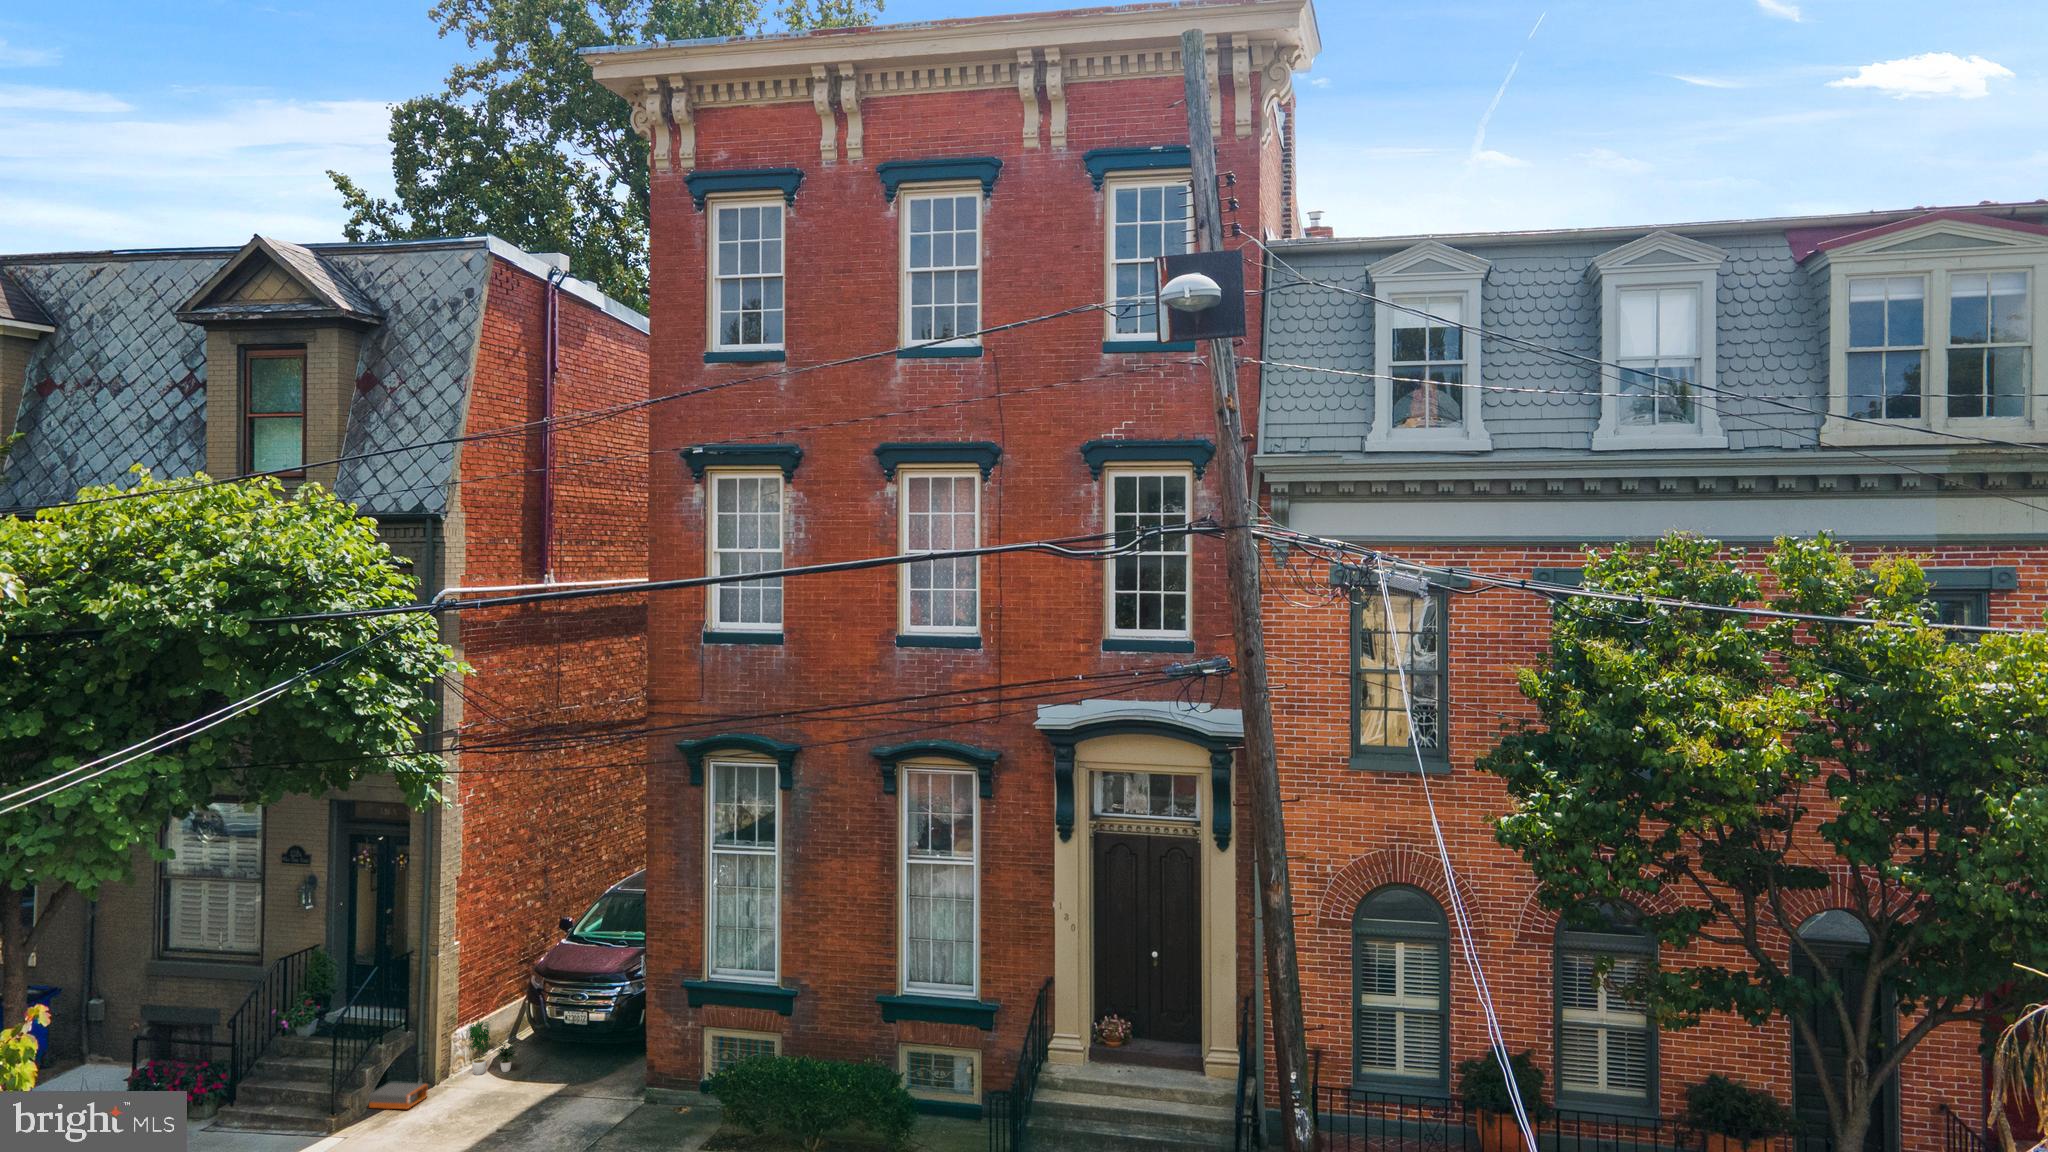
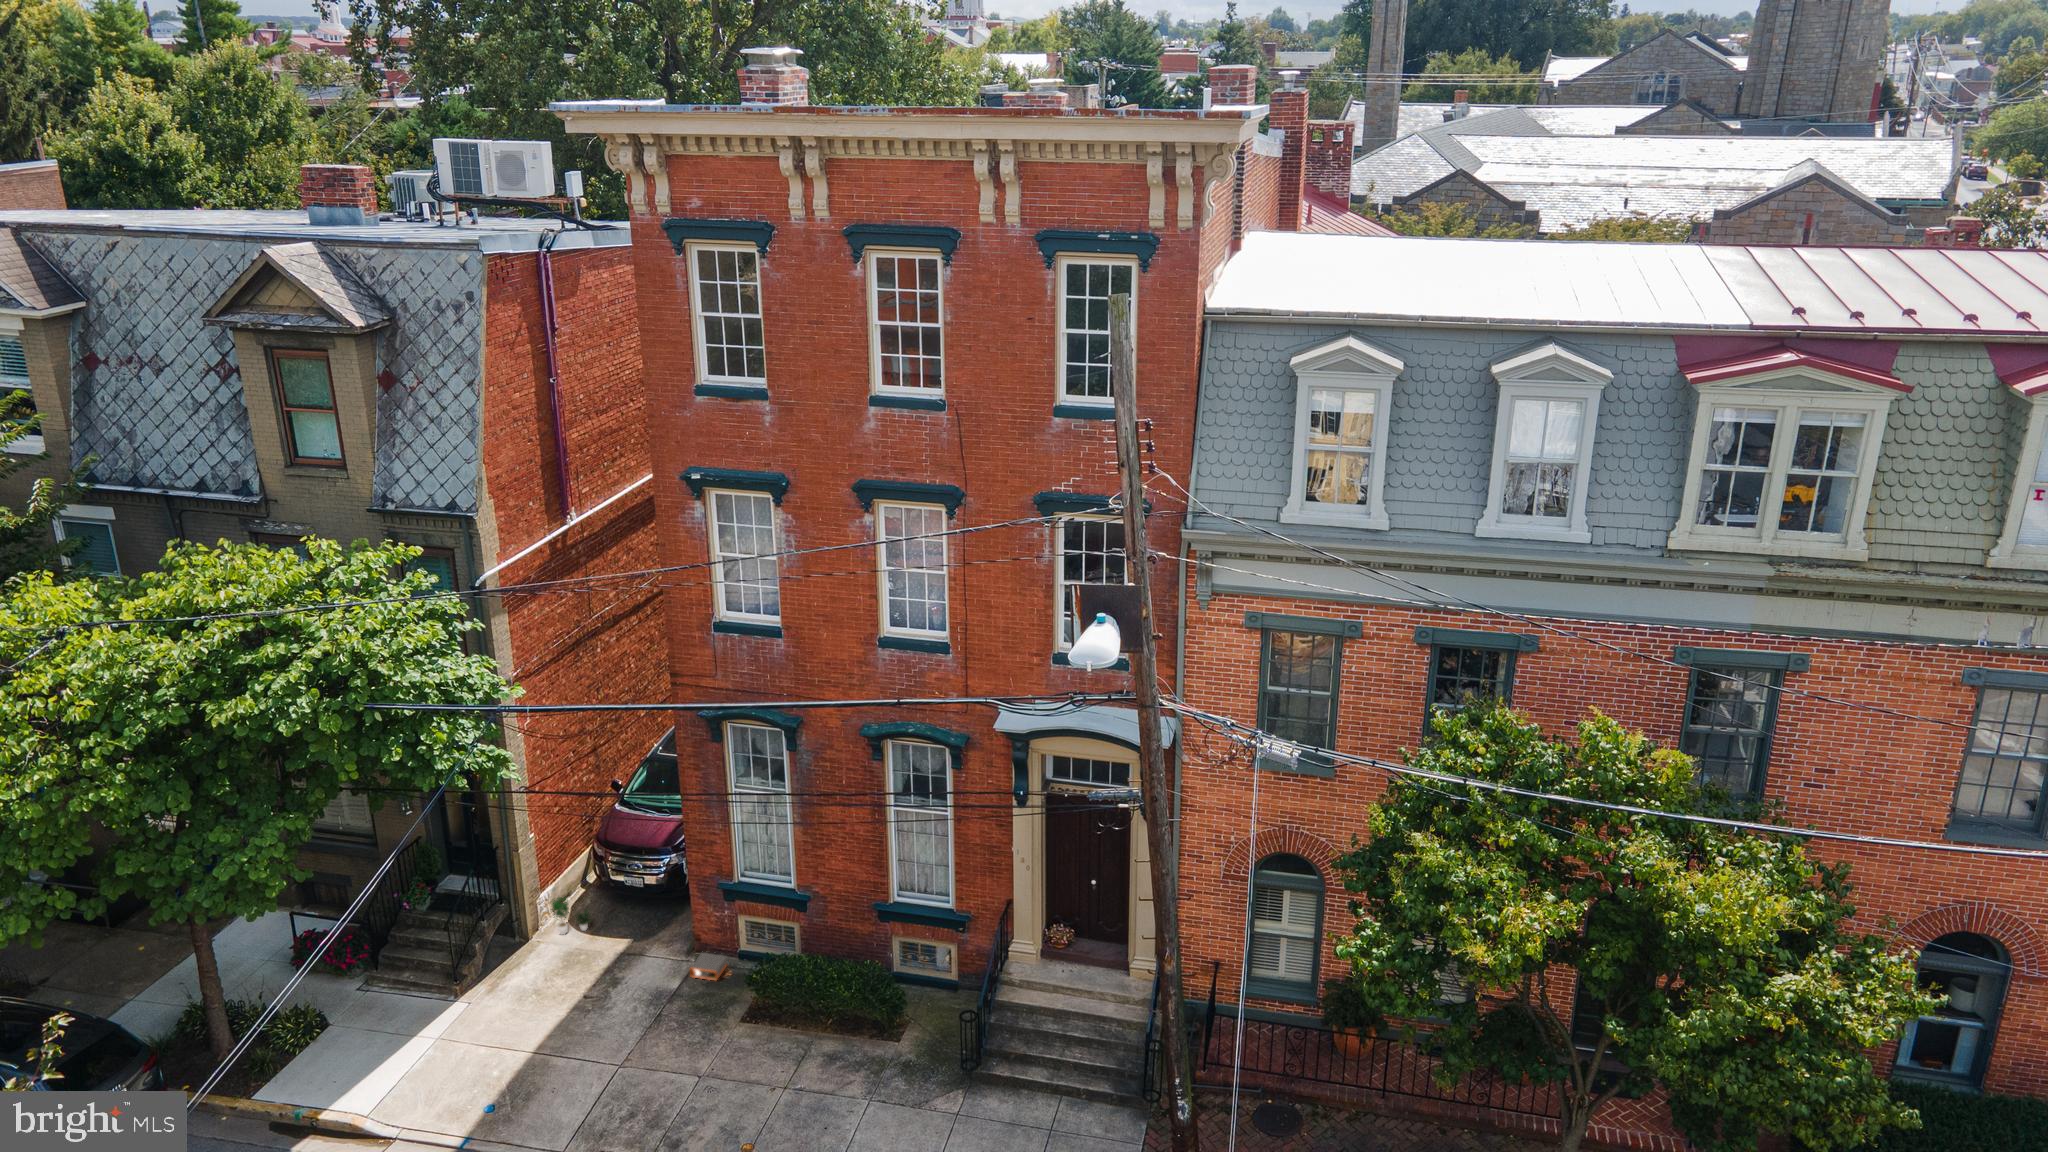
storage box: present [369,1083,428,1109] -> present [690,953,728,980]

